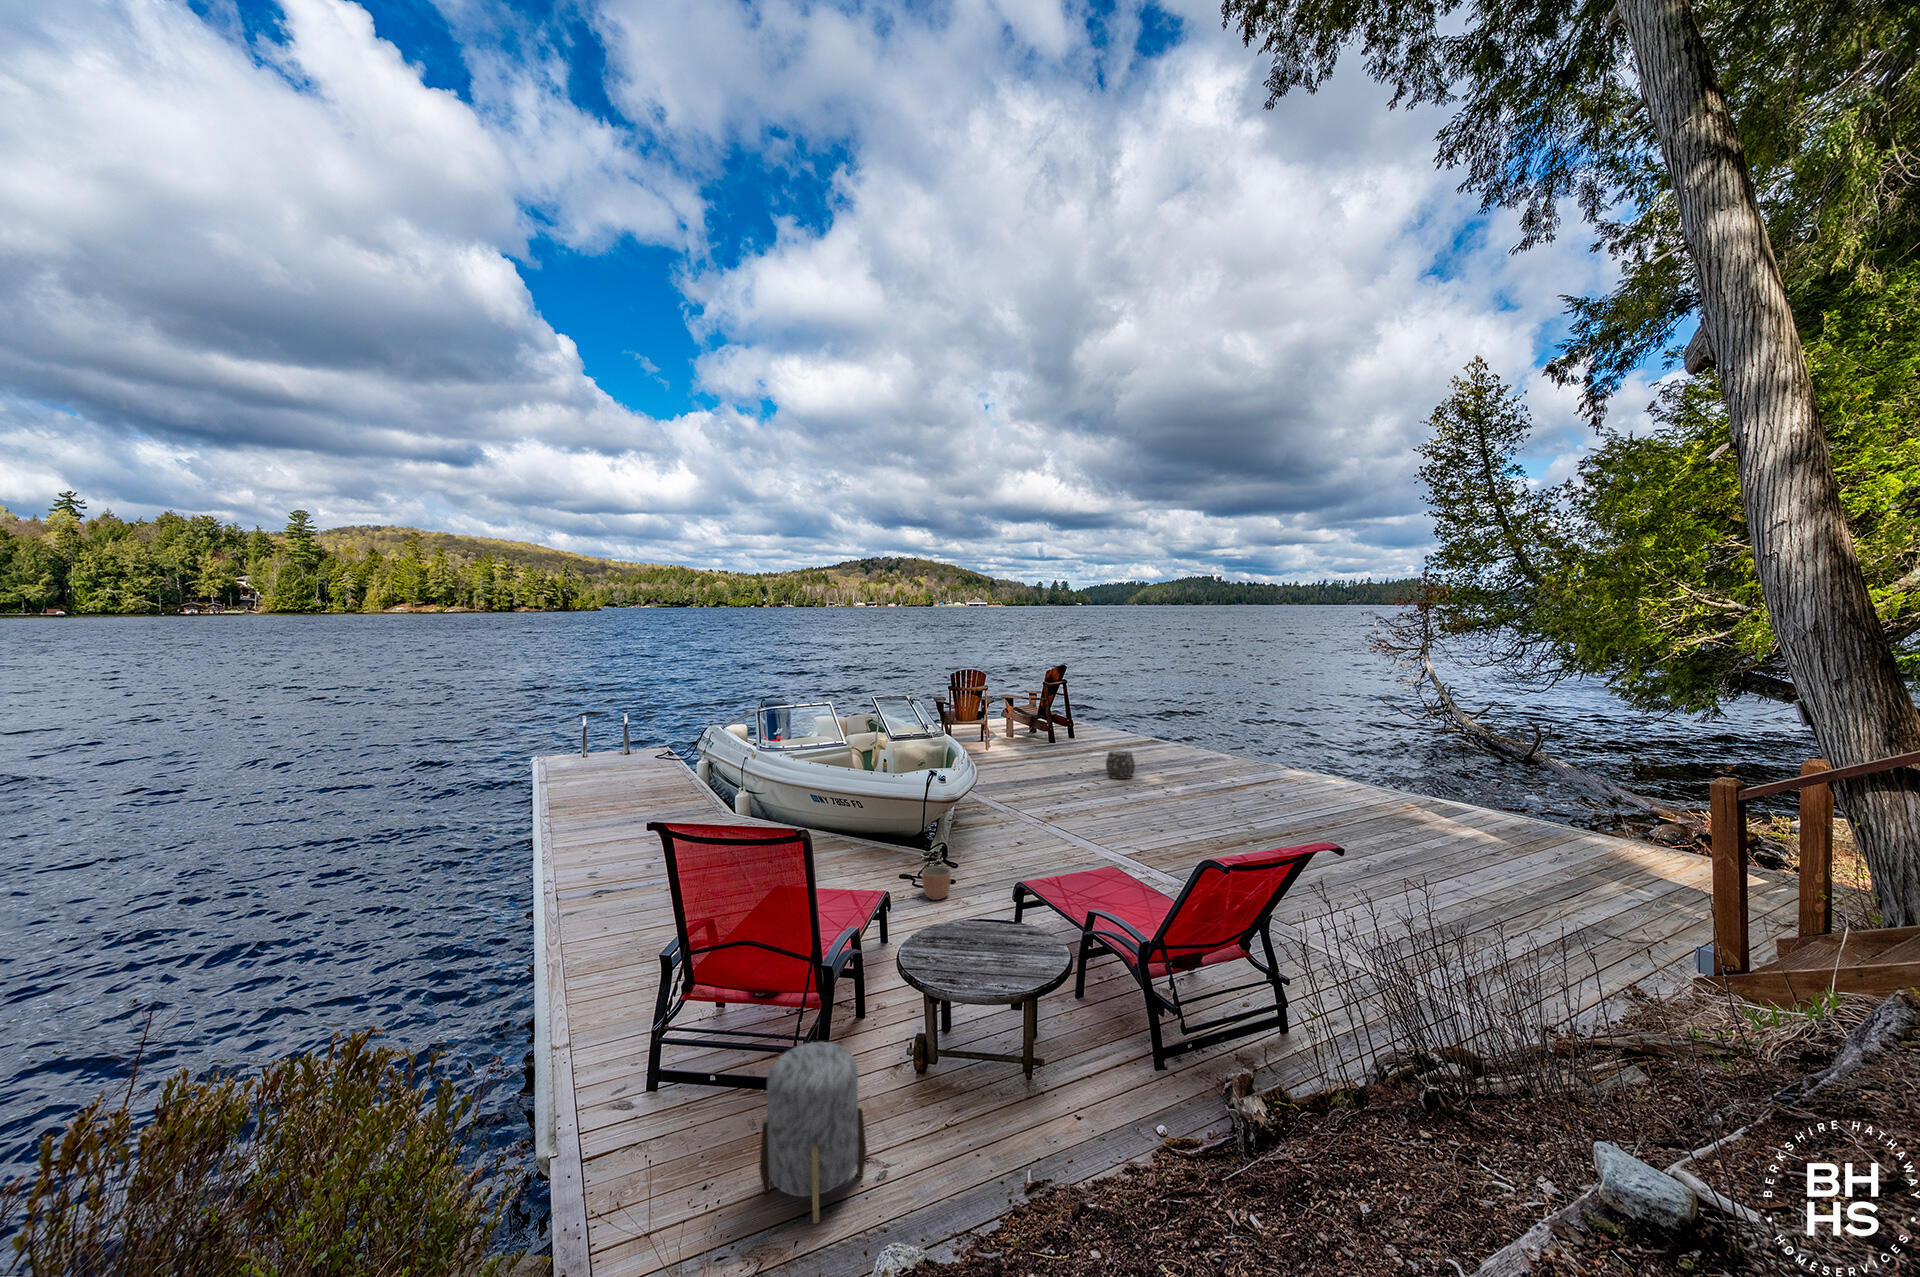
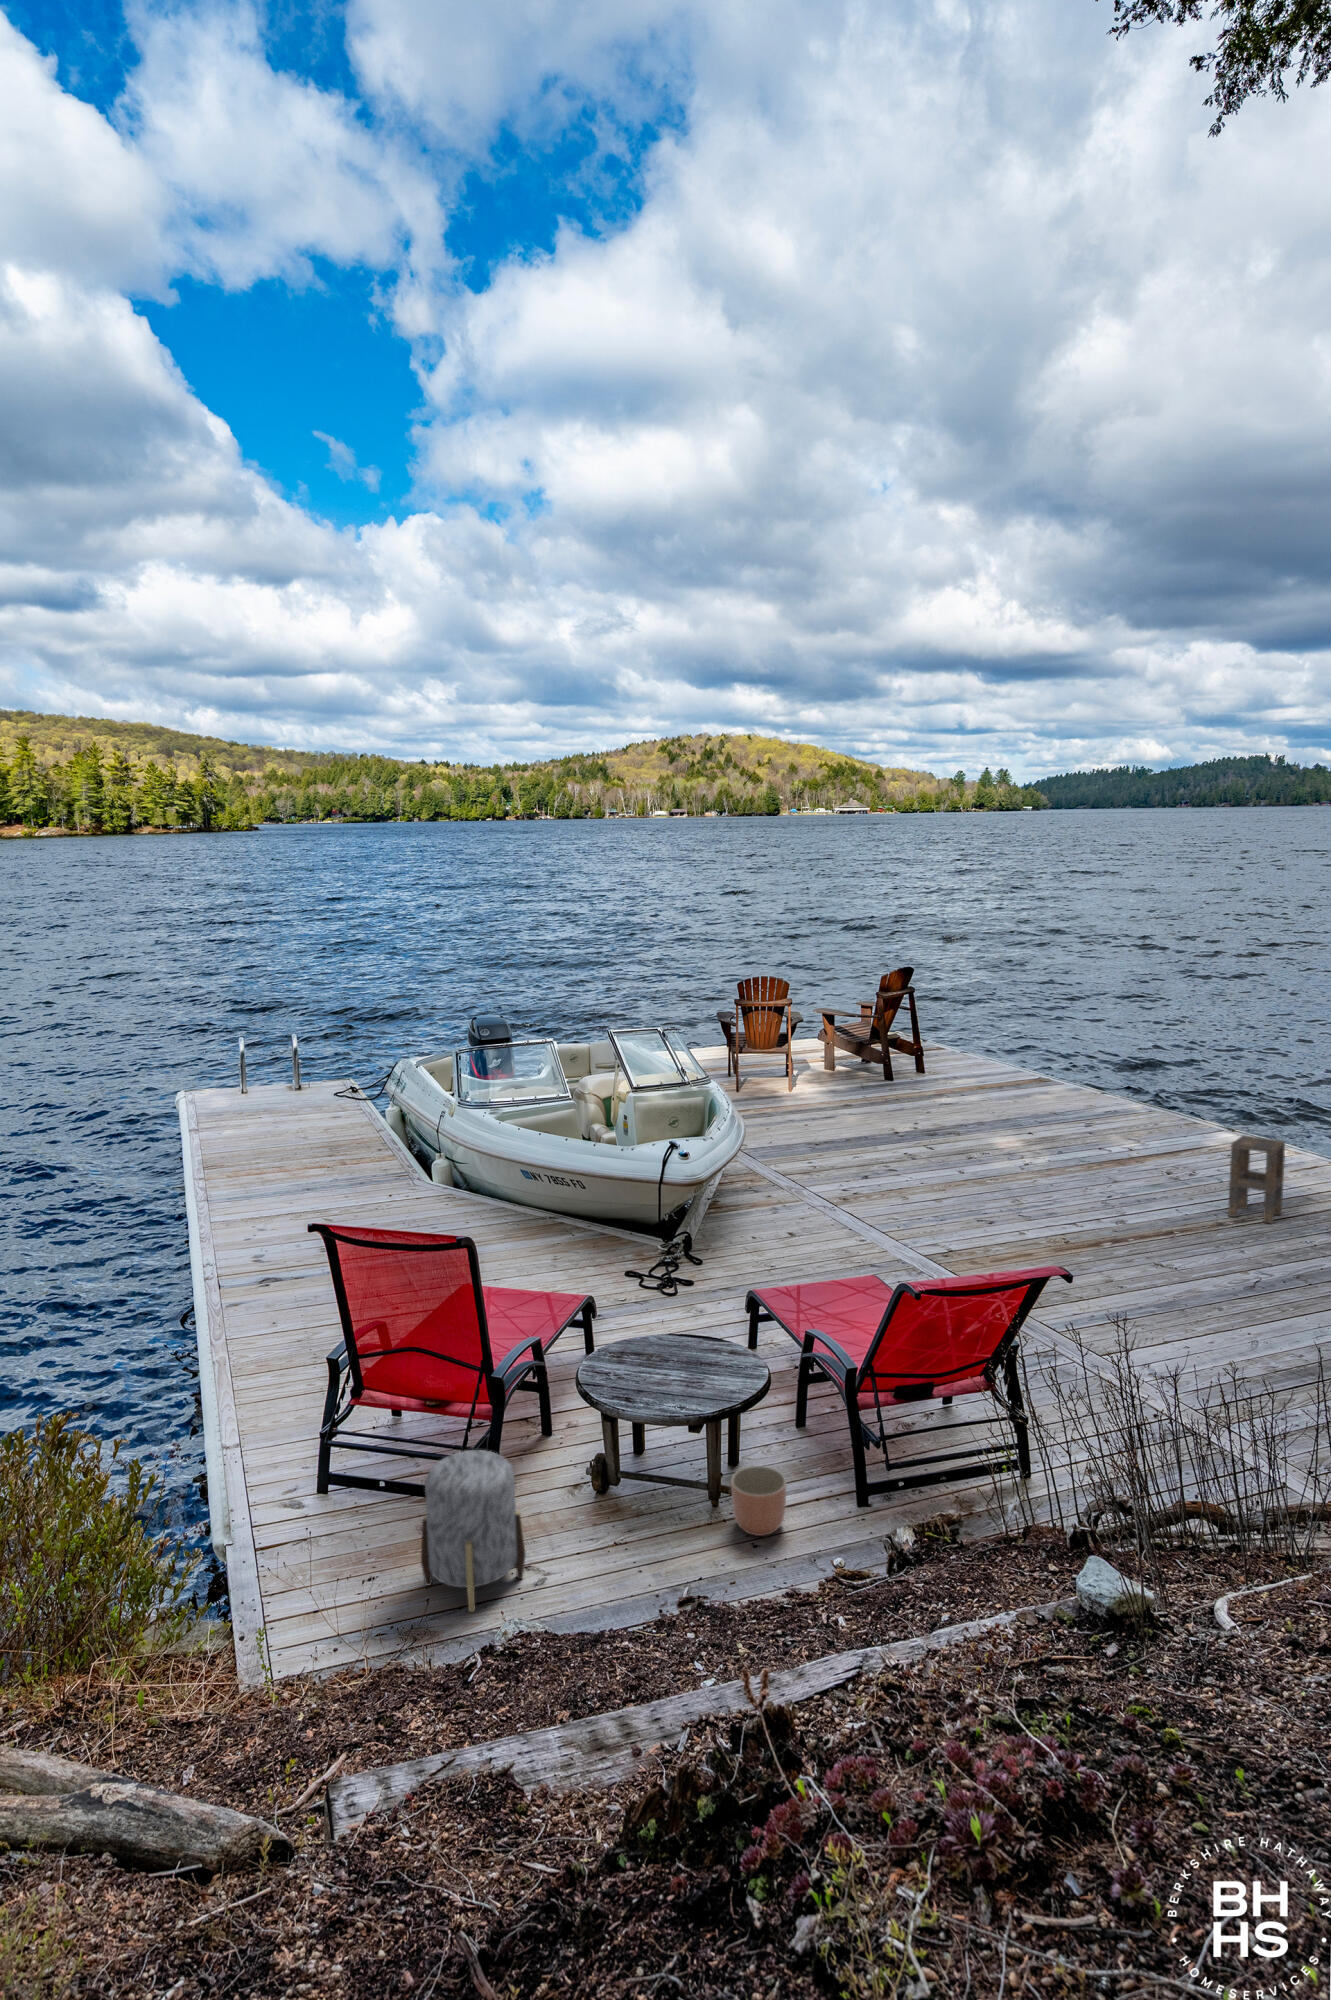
woven basket: present [1106,751,1135,779] -> none [947,1101,990,1144]
side table: none [1319,764,1353,825] -> present [1228,1135,1285,1224]
planter: present [922,866,951,900] -> present [731,1466,786,1536]

